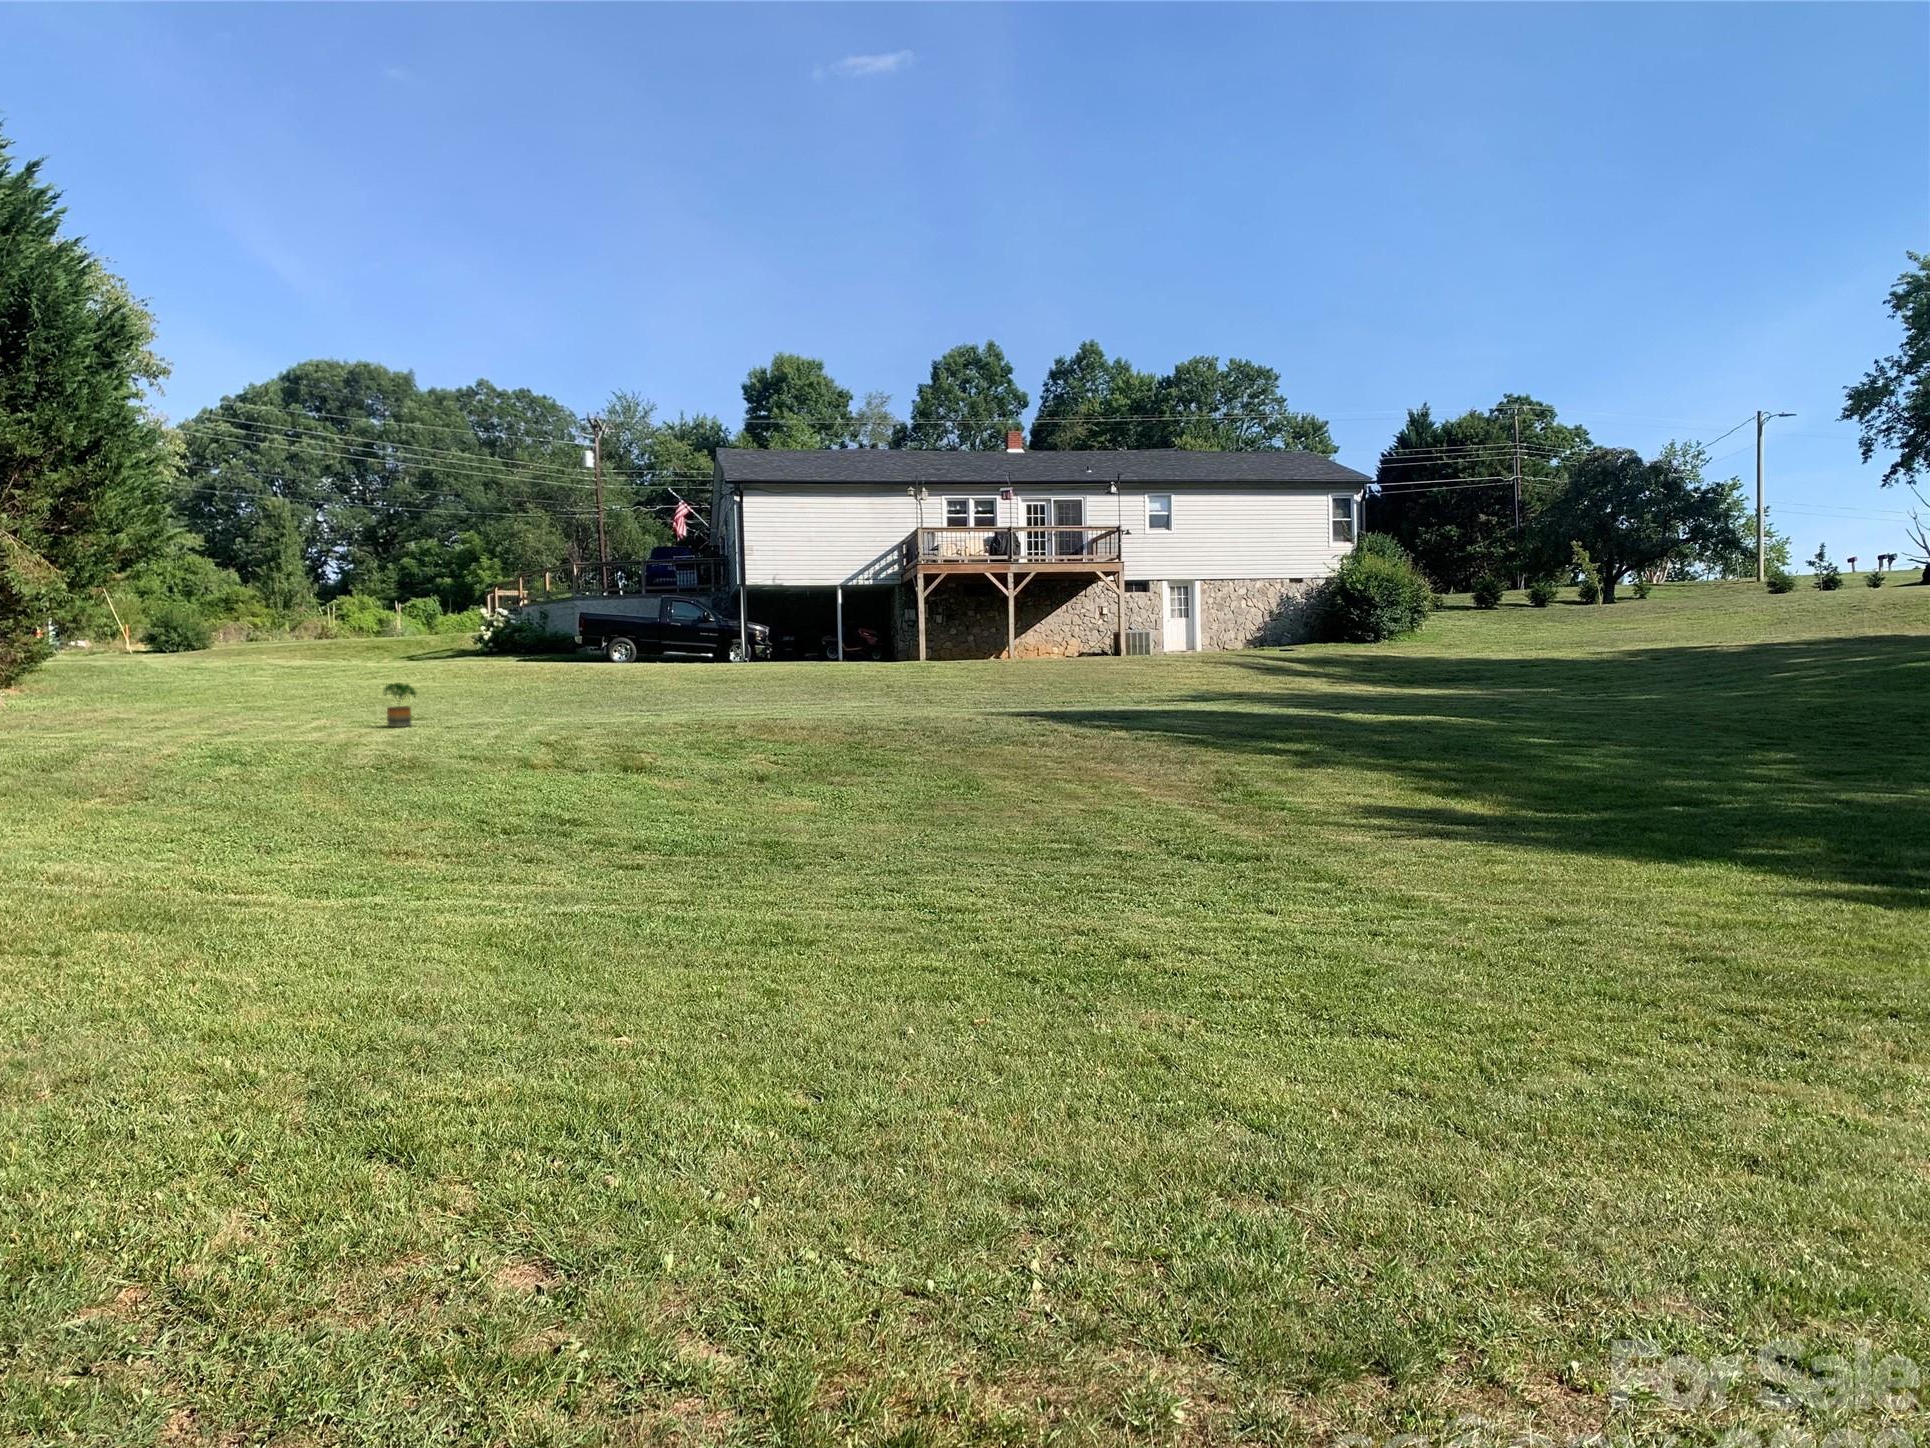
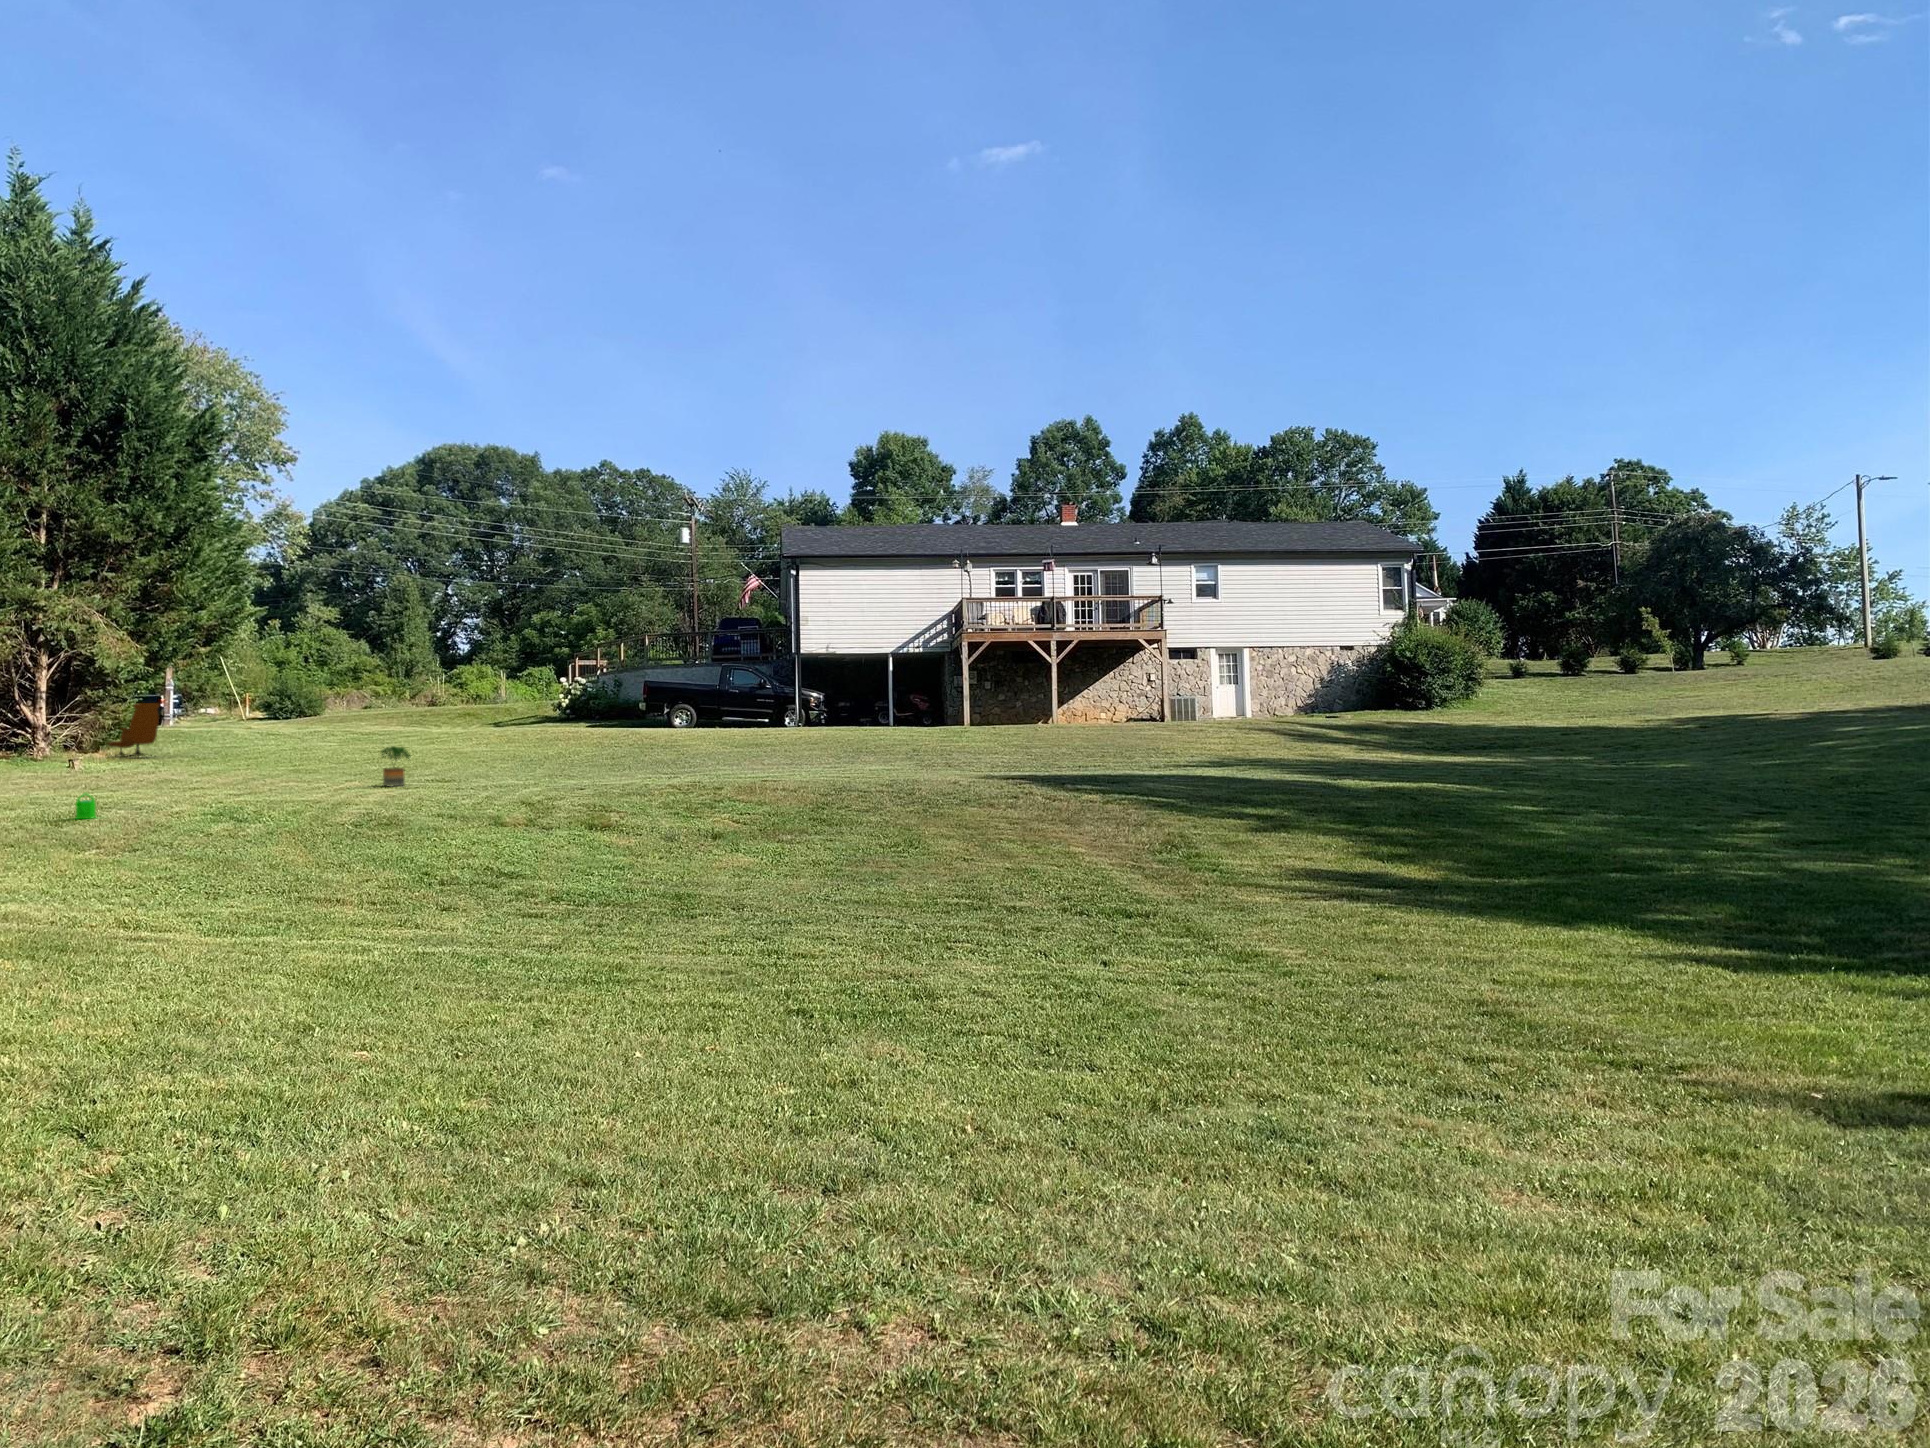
lounge chair: none [21,635,81,698] -> present [108,703,160,757]
watering can: none [70,737,98,767] -> present [76,793,96,819]

